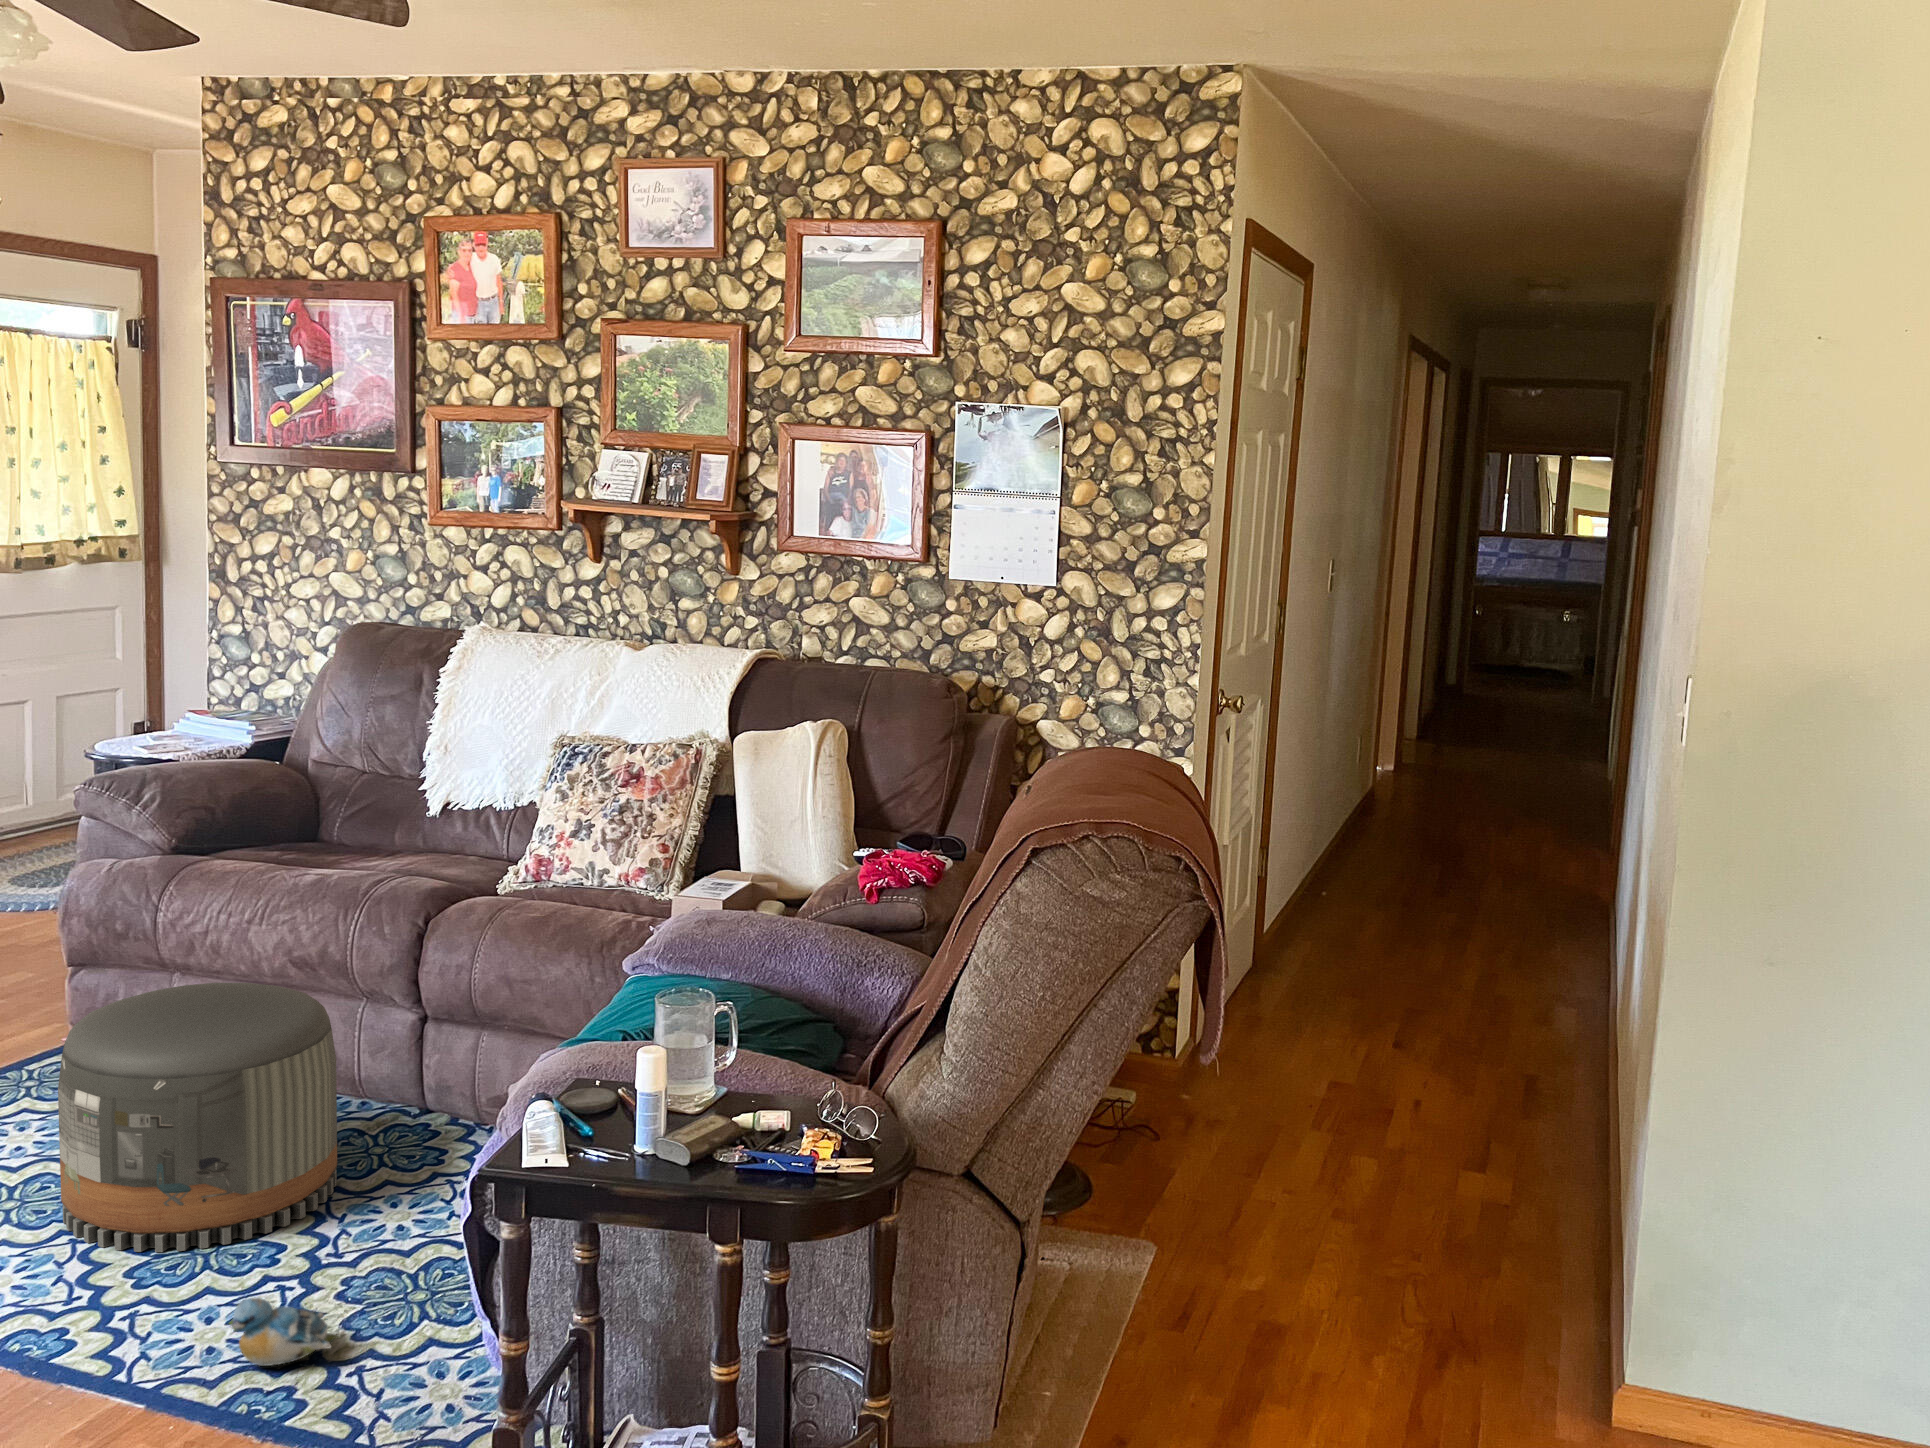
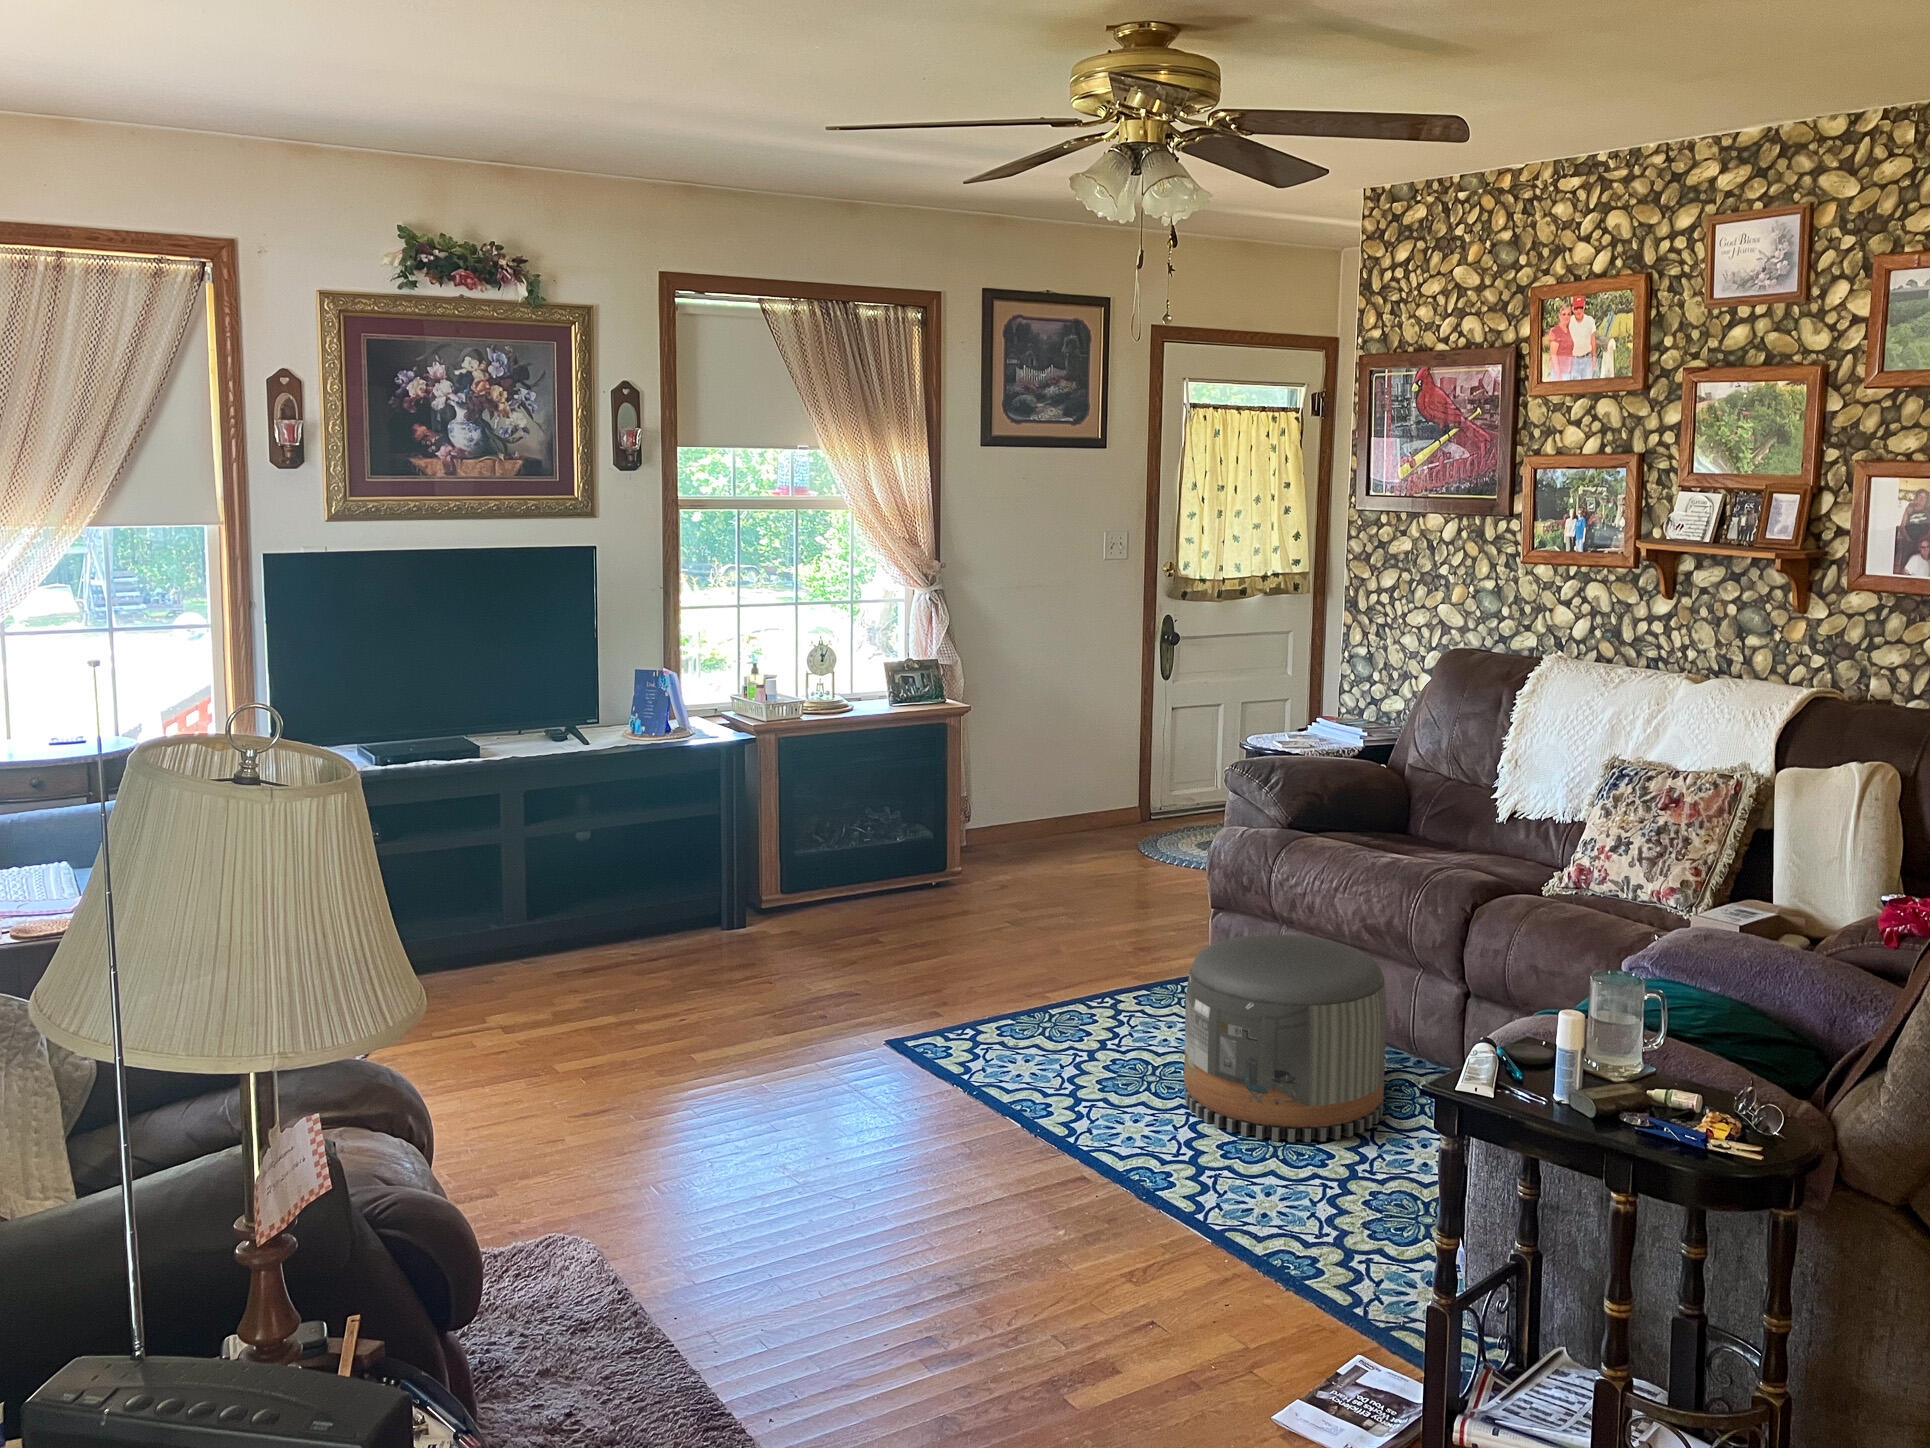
plush toy: present [229,1298,340,1366] -> none [1275,1180,1357,1240]

